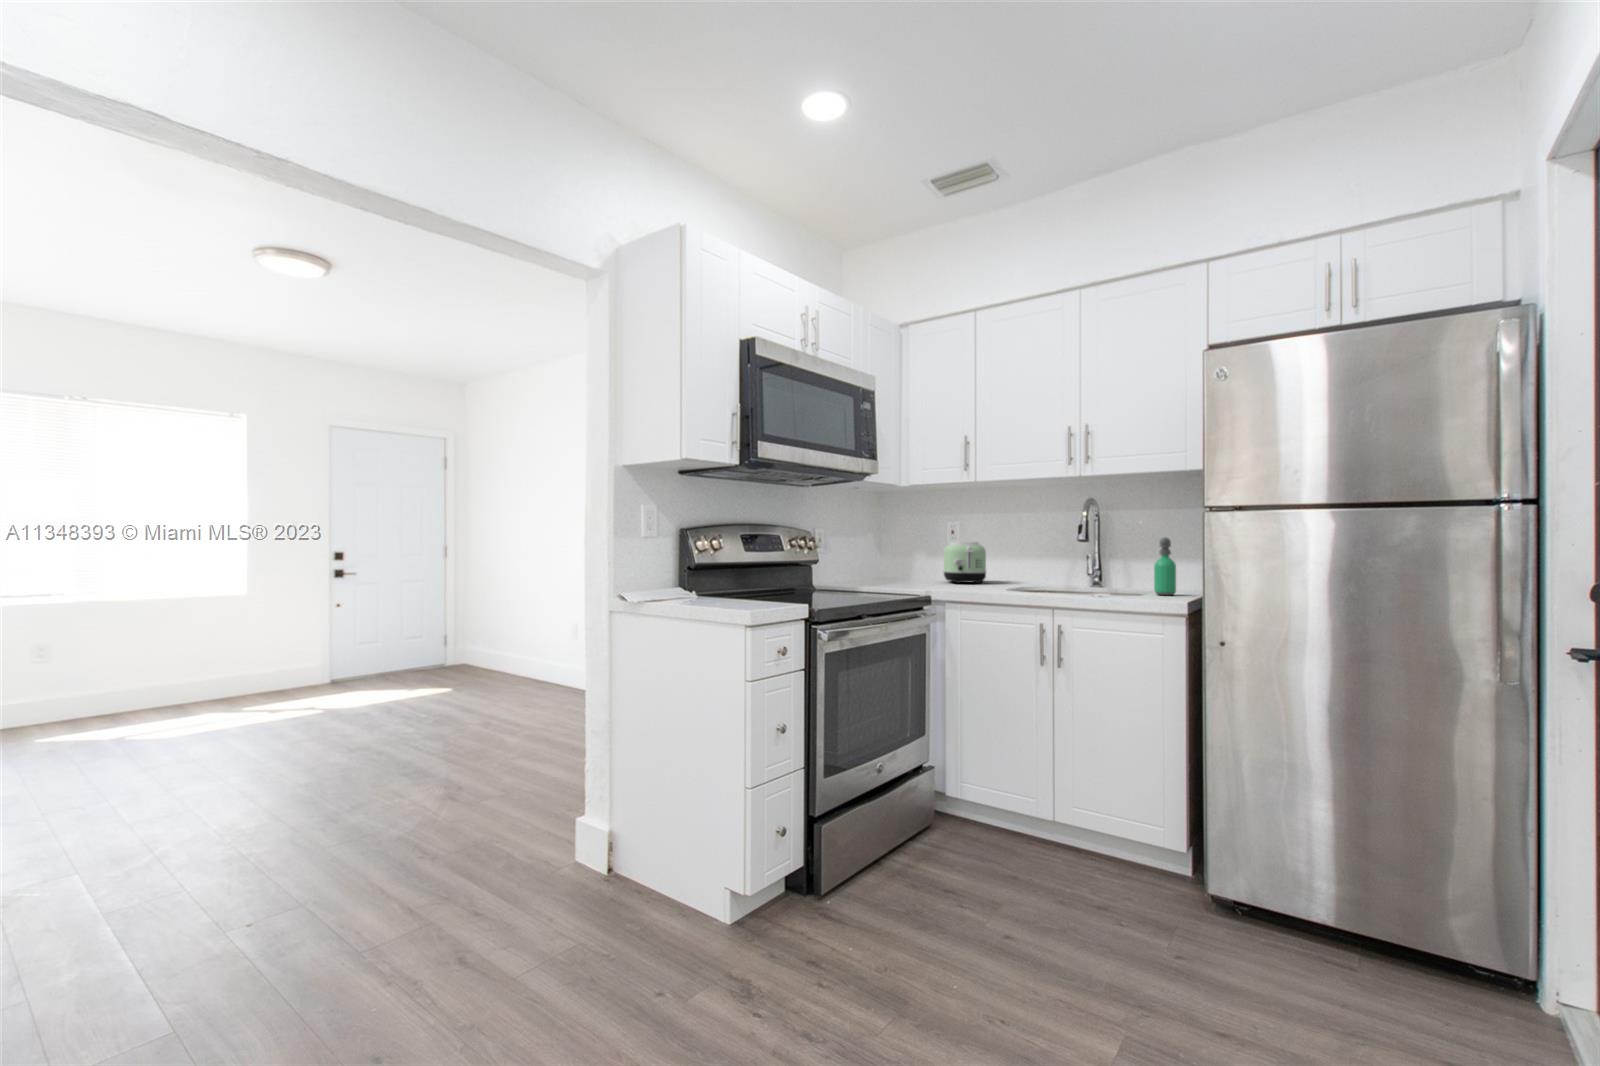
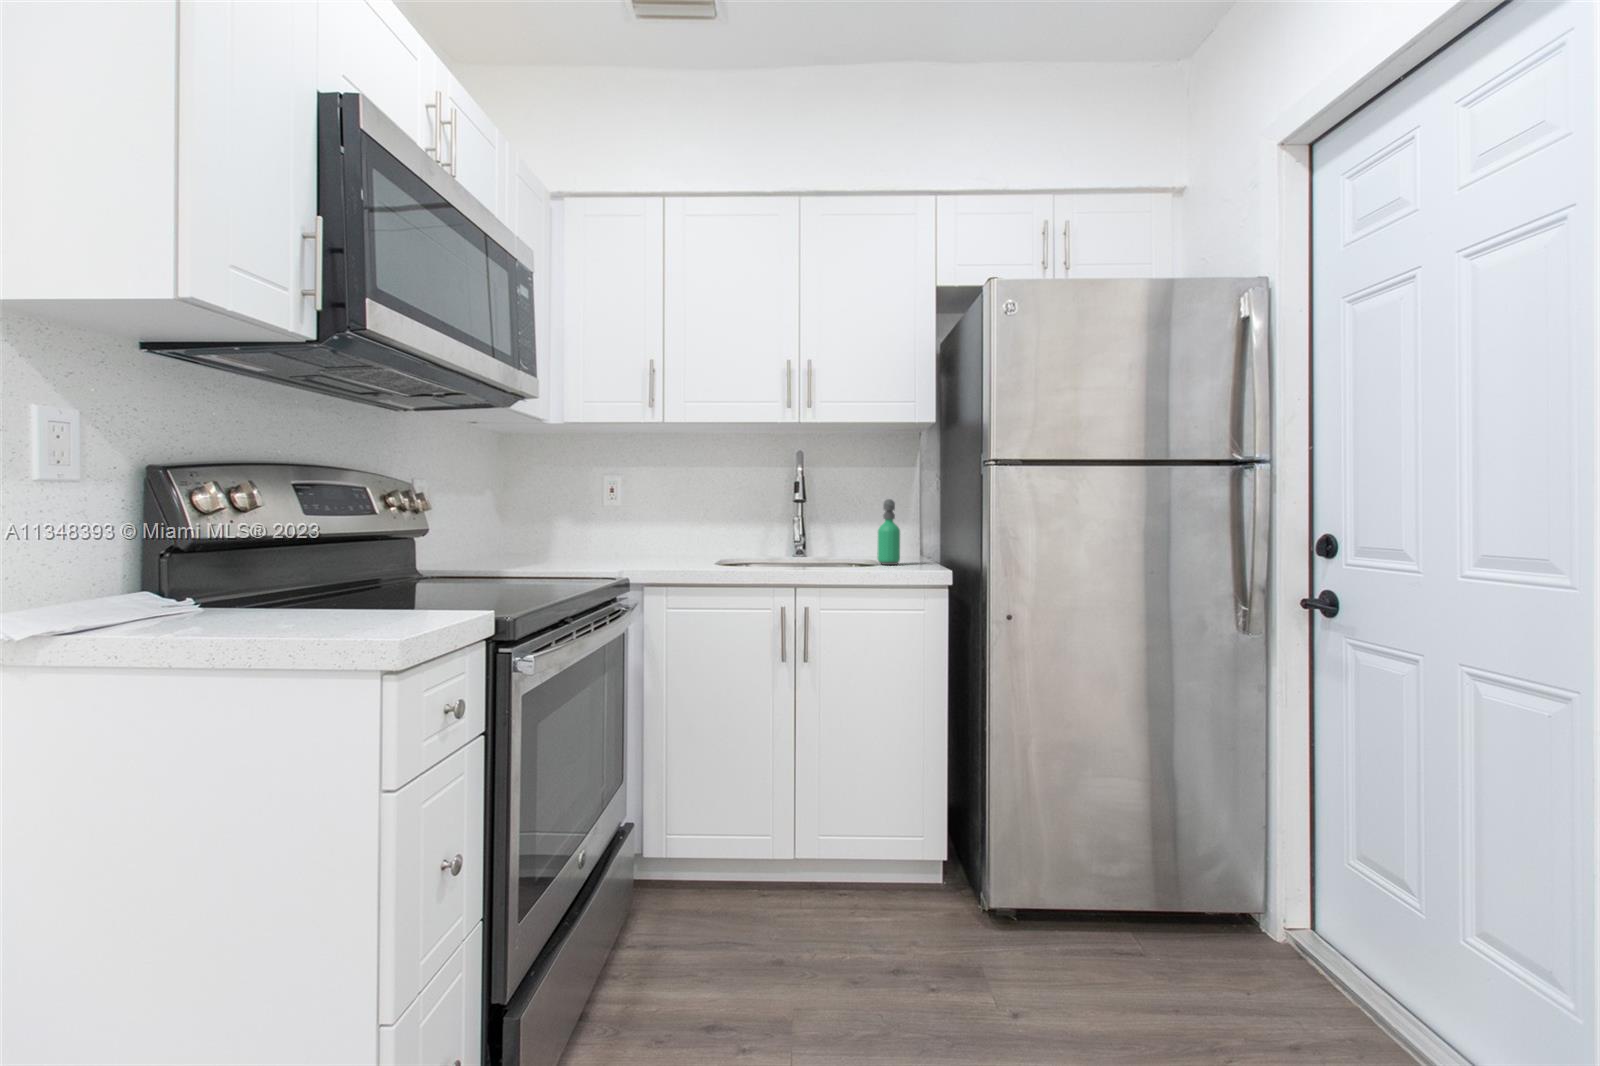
toaster: present [943,541,986,583] -> none [597,503,660,558]

